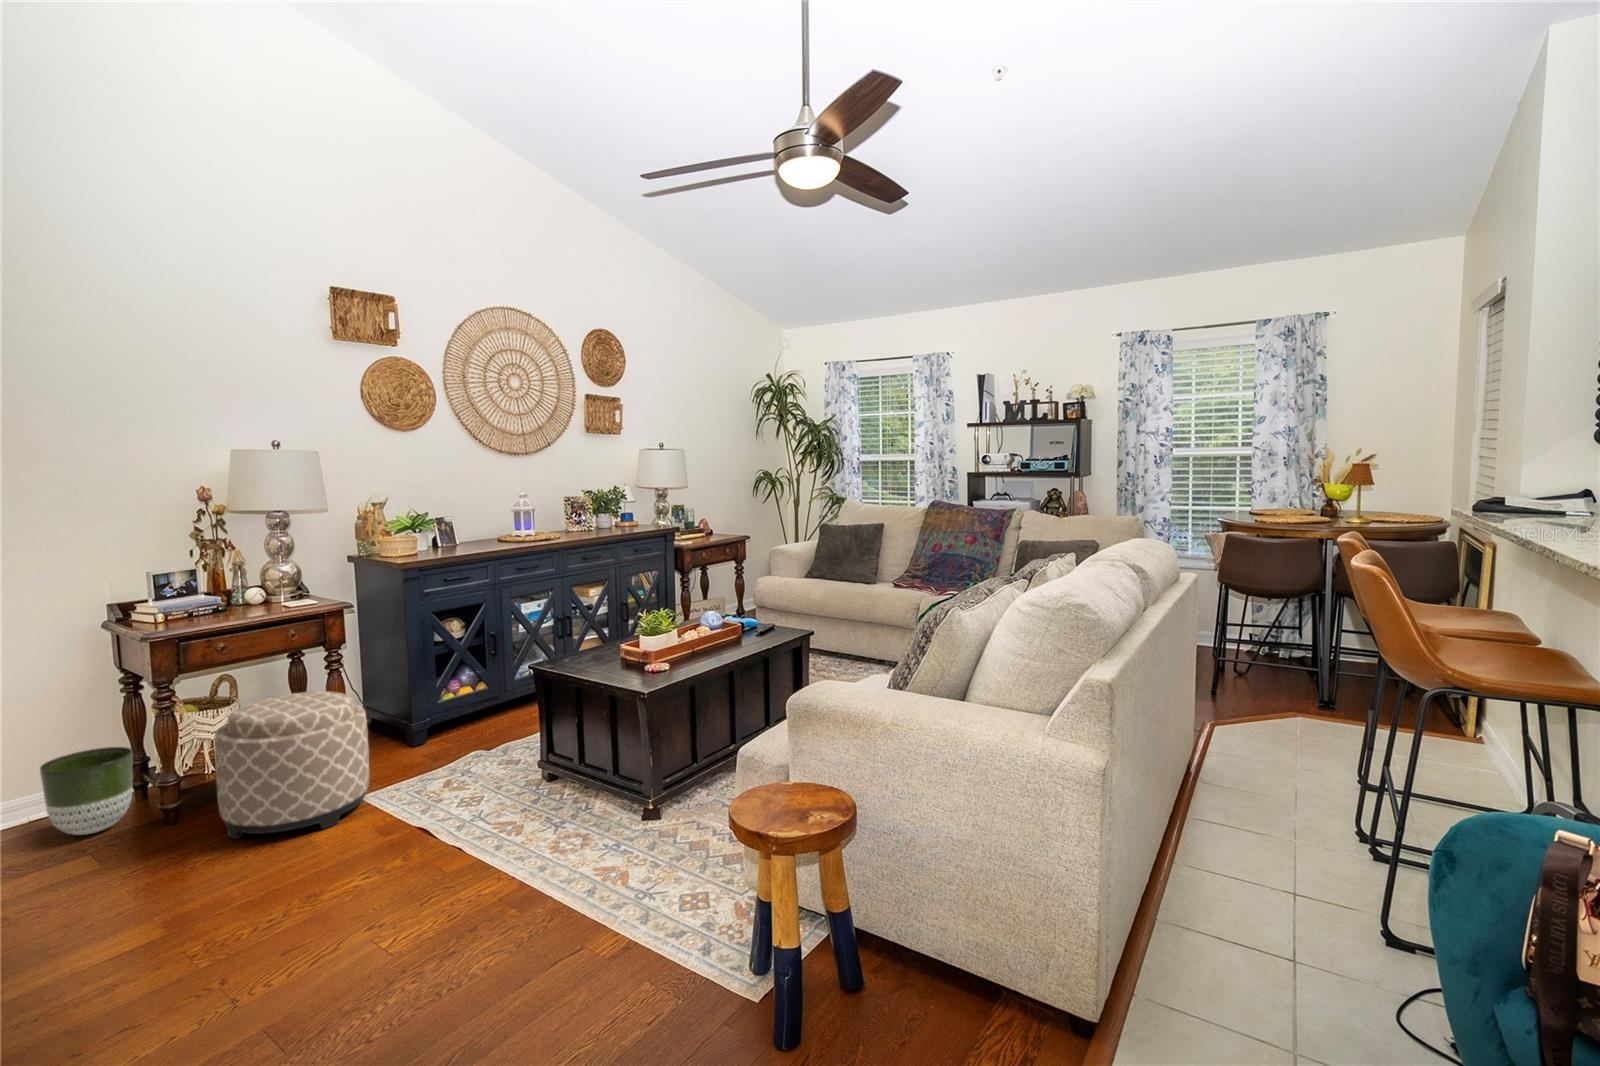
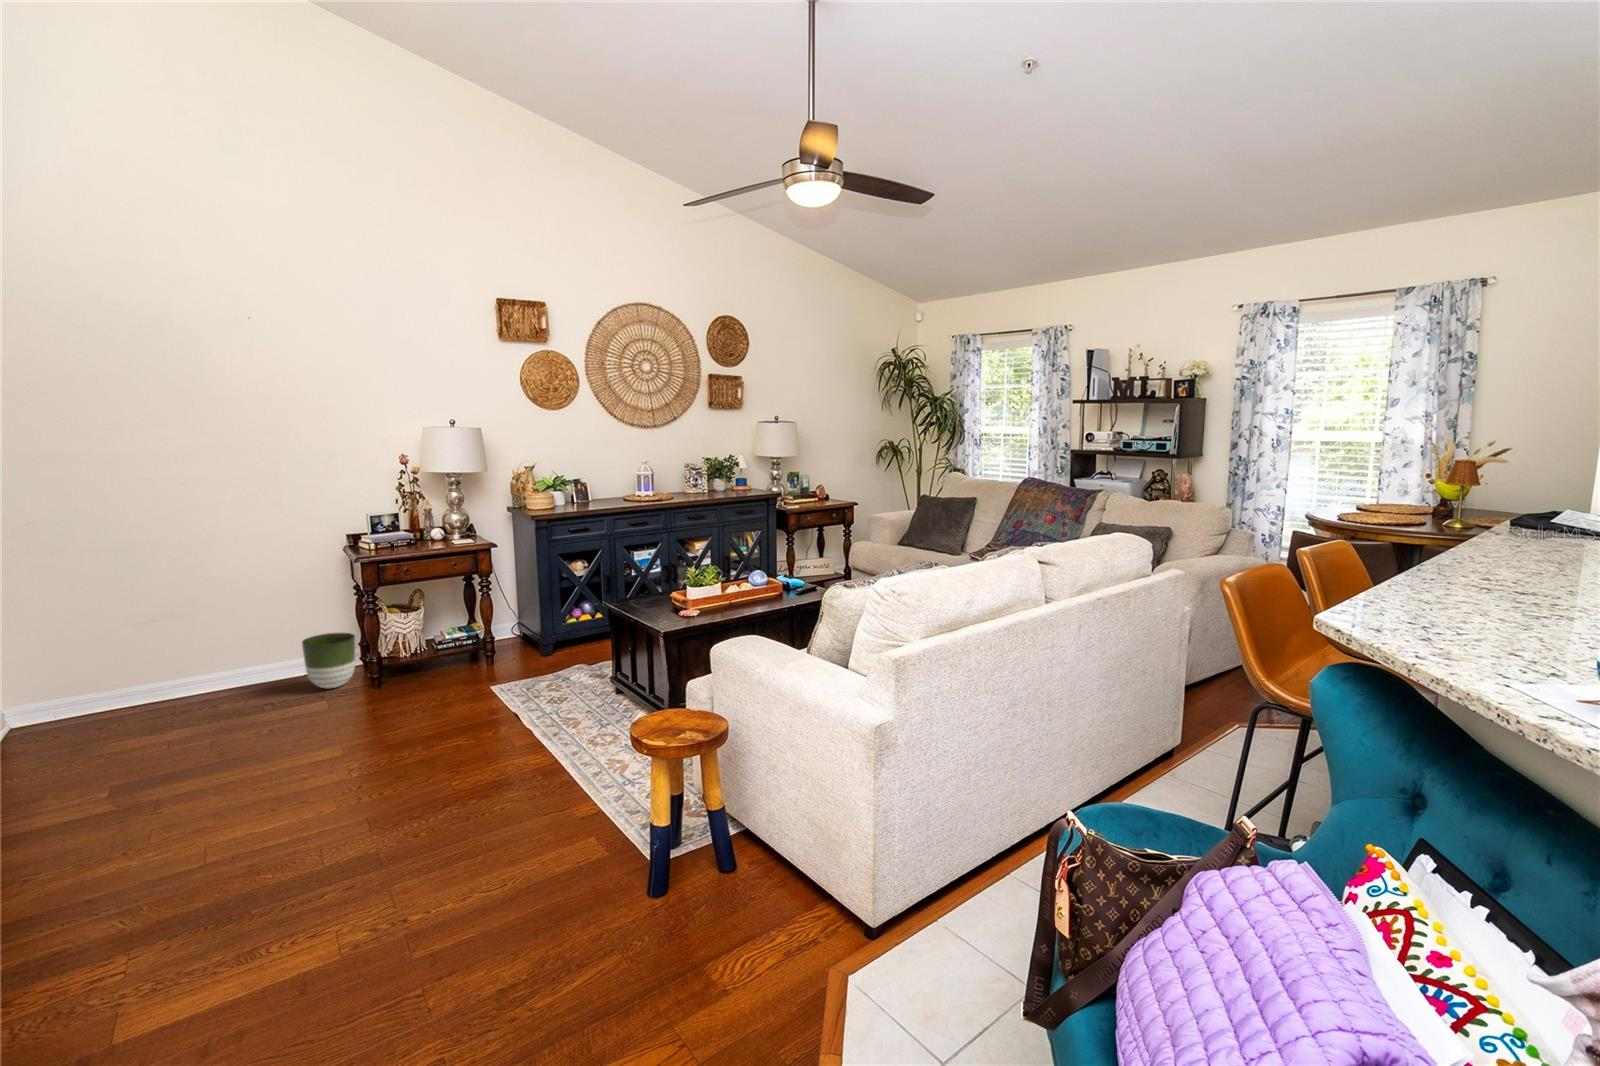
ottoman: present [215,691,369,839] -> none [395,608,496,705]

